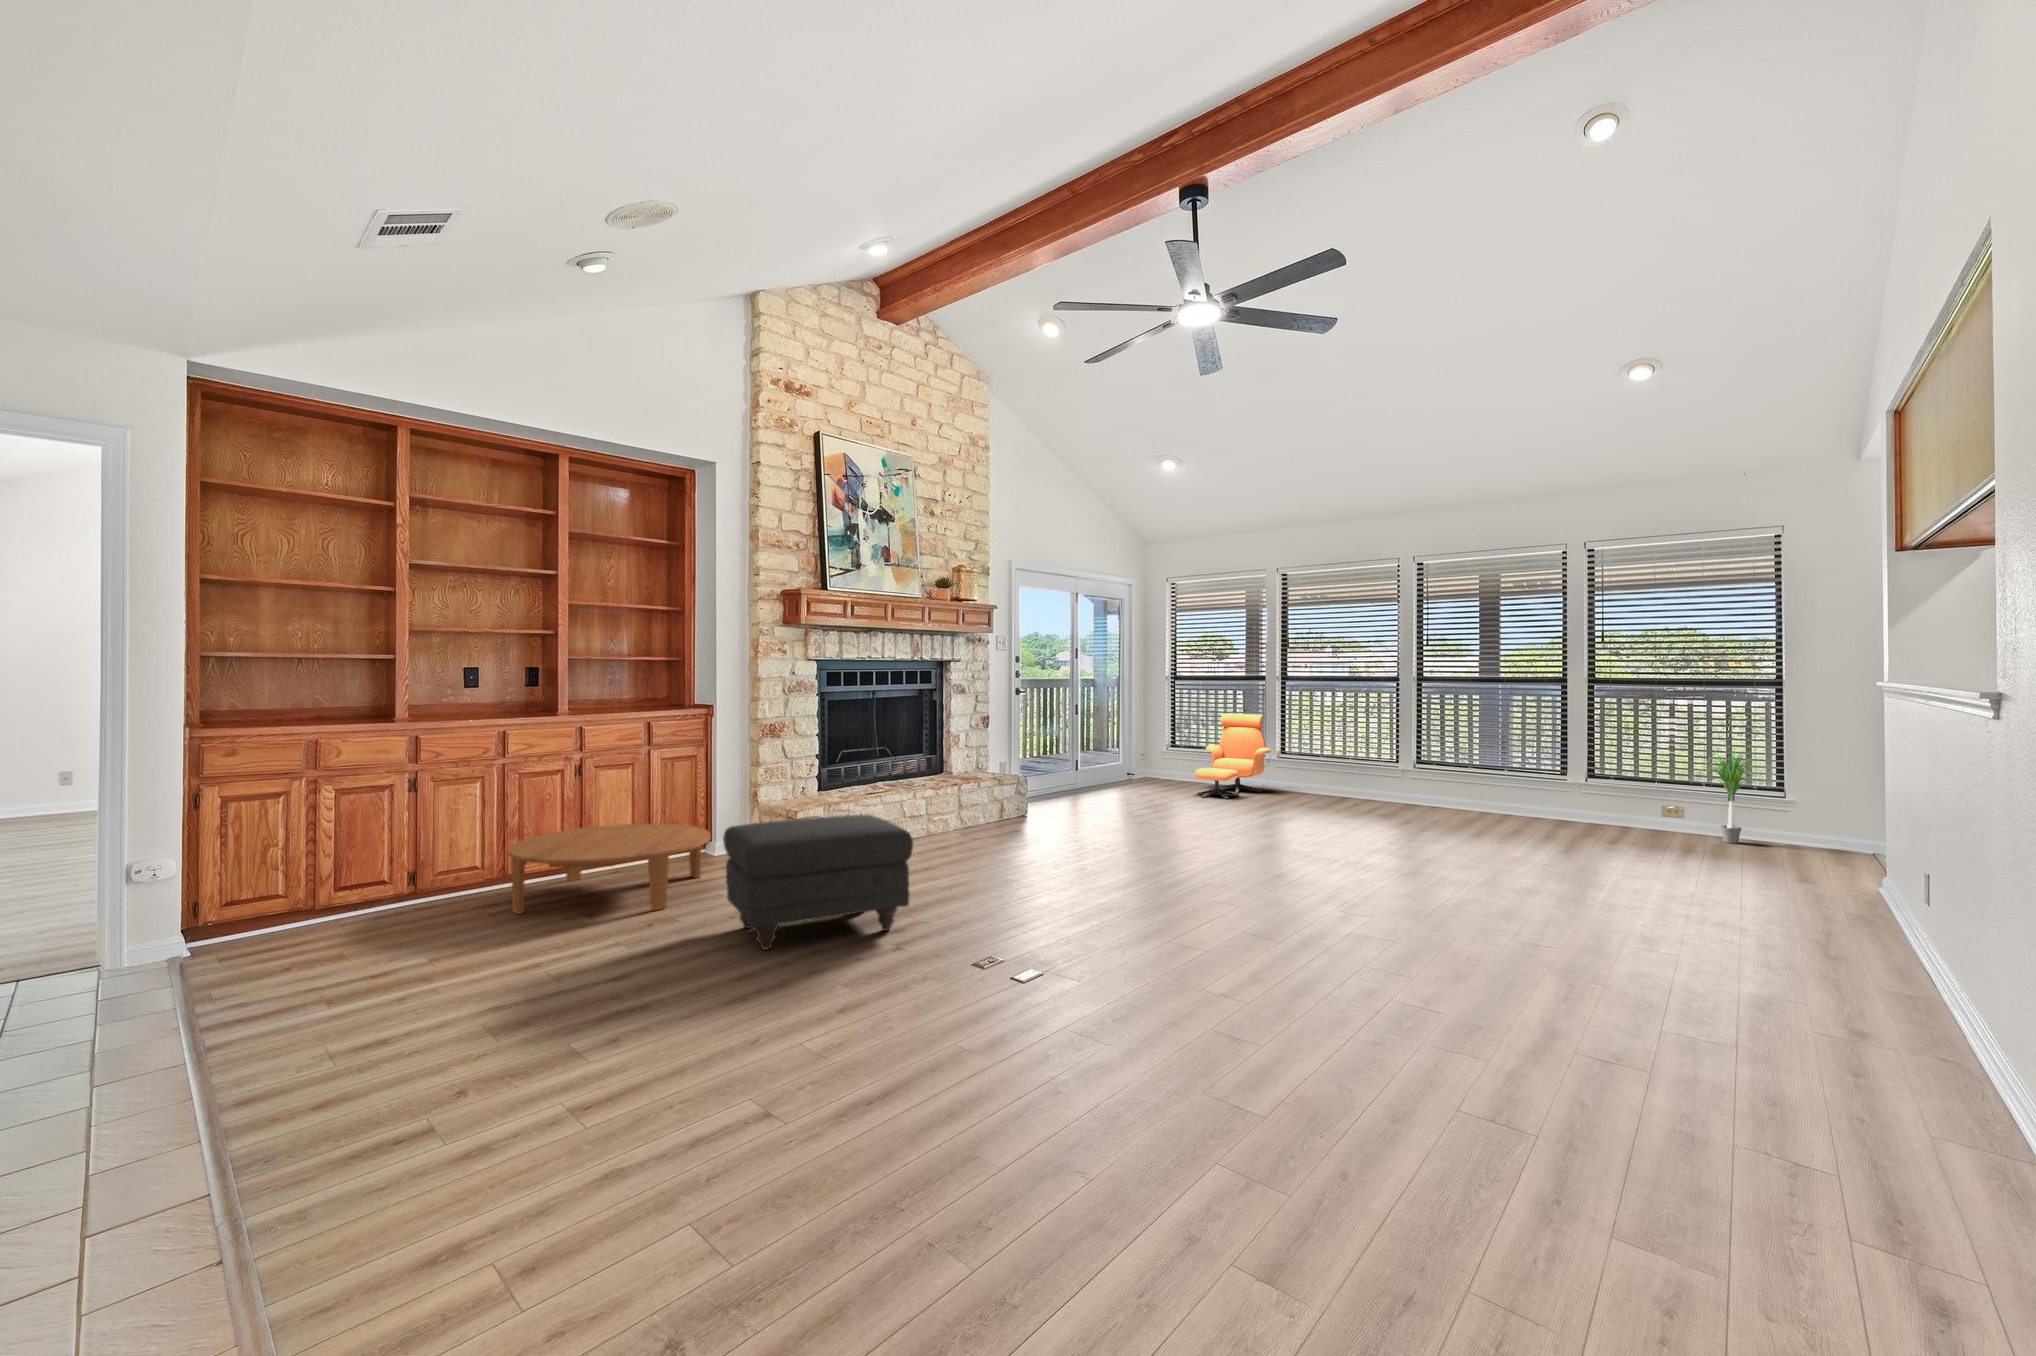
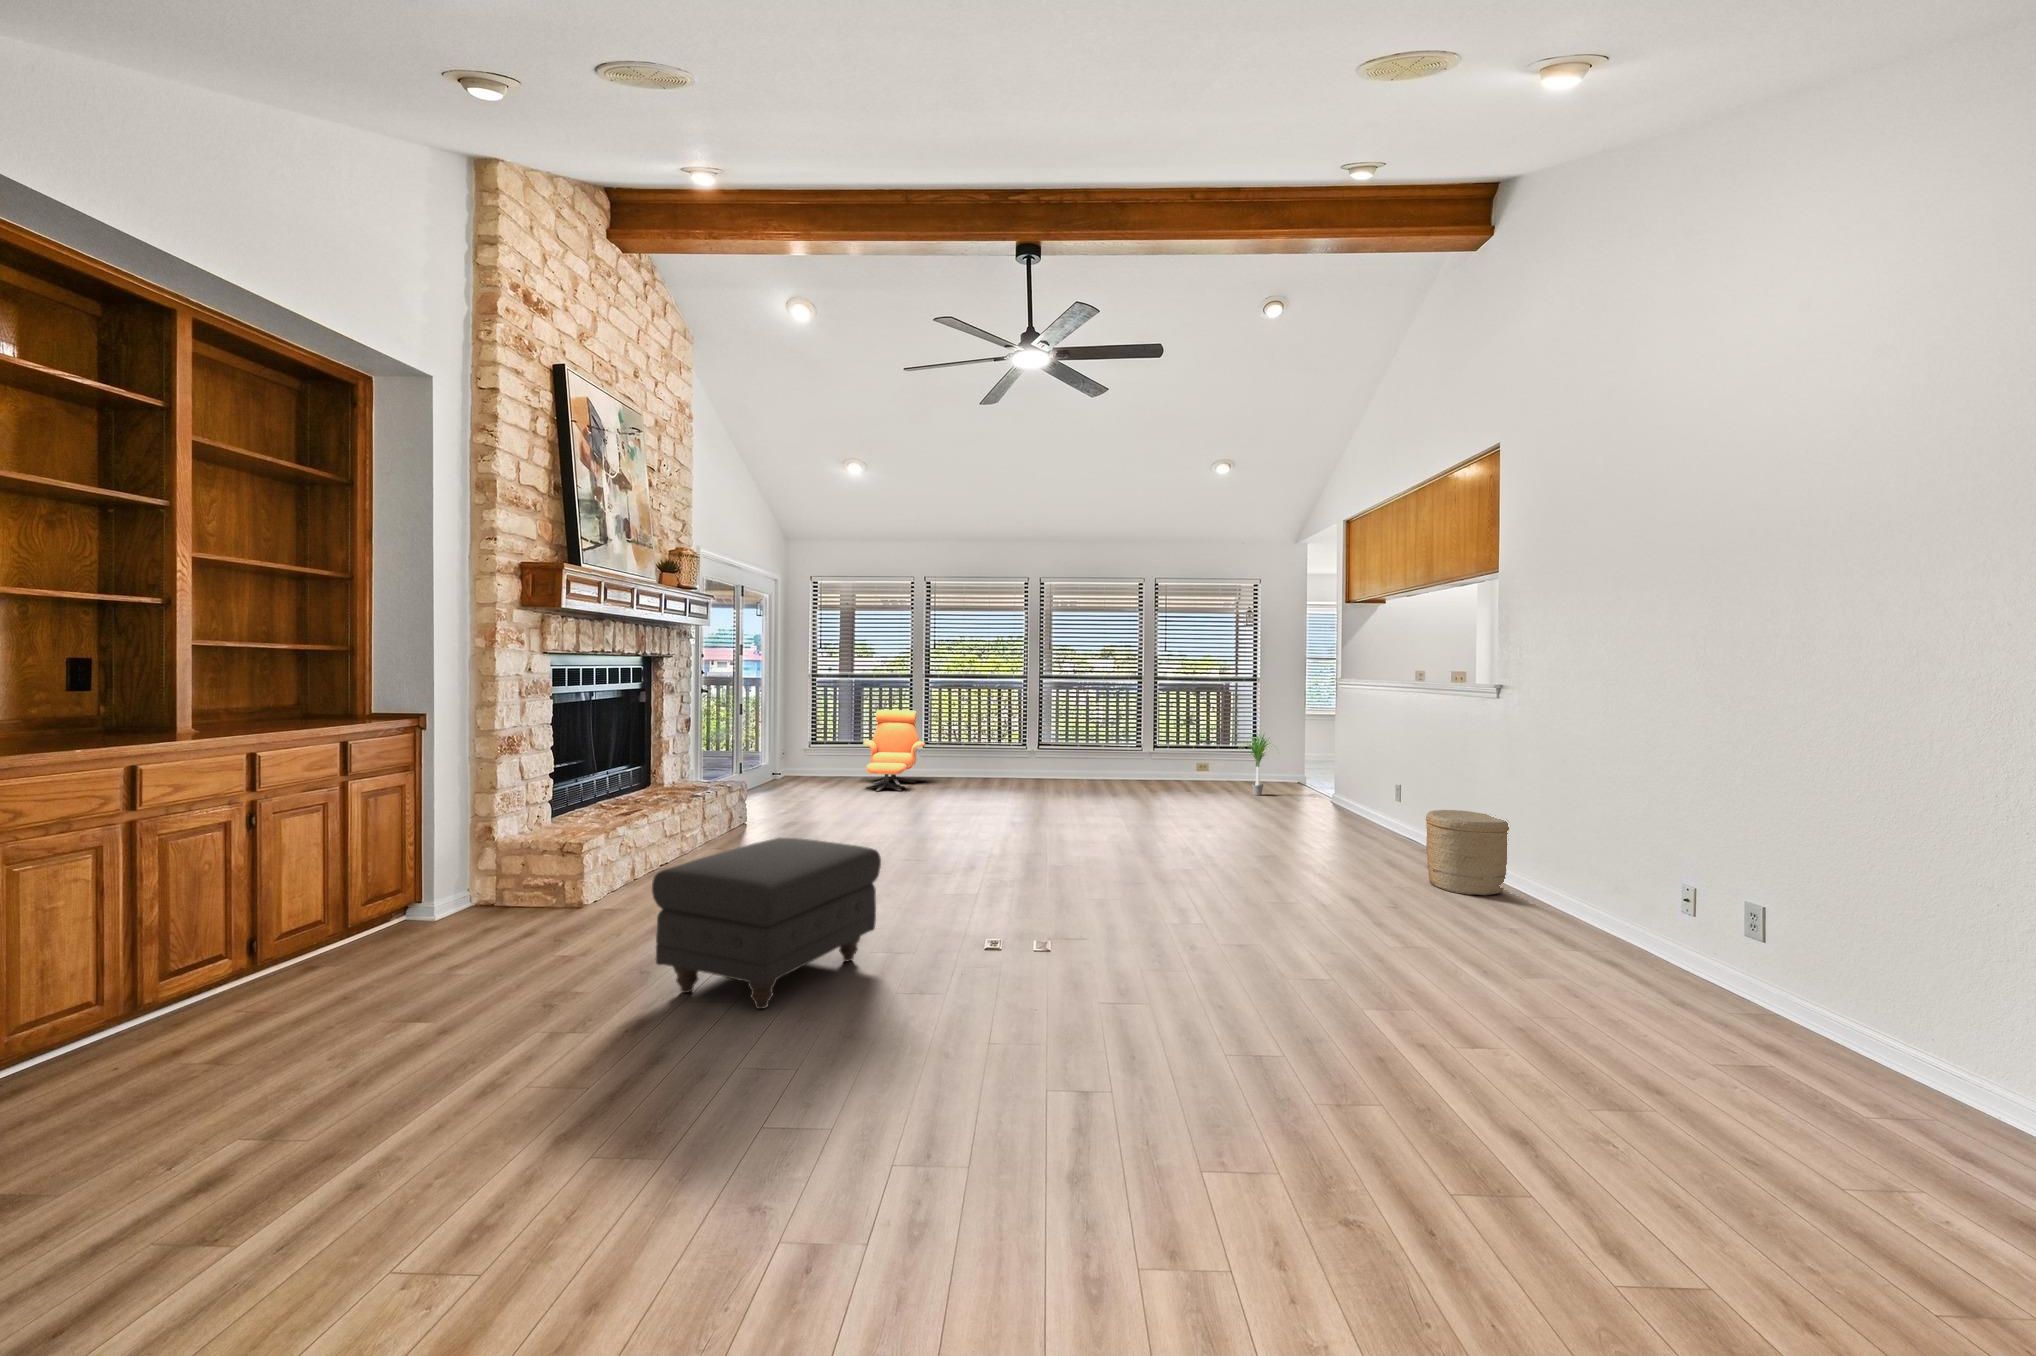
coffee table: present [507,824,710,914] -> none [196,882,537,1055]
woven basket: none [1776,876,1953,1031] -> present [1426,810,1509,895]

